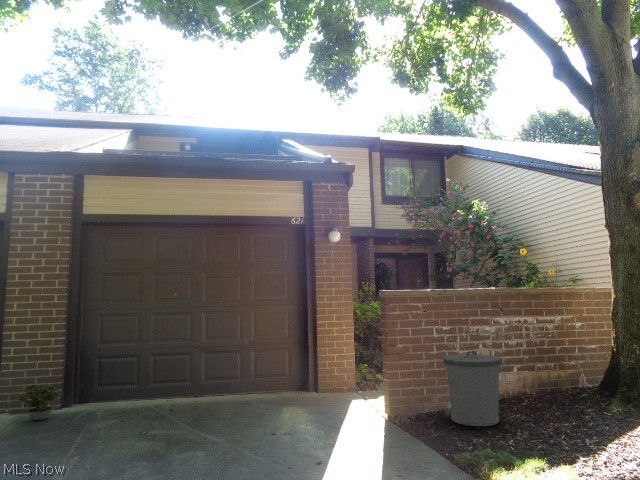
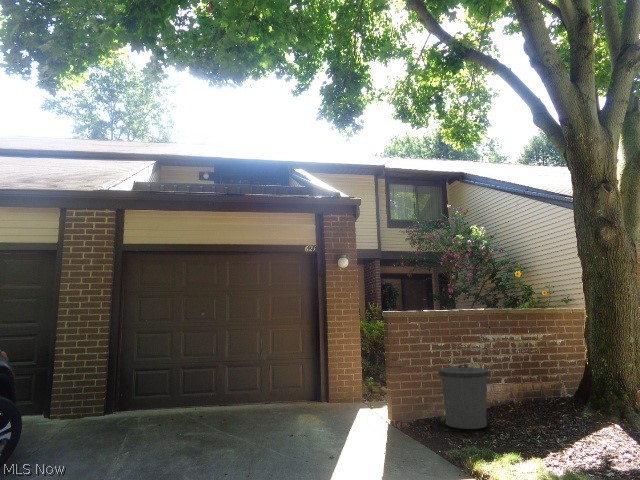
potted plant: present [20,385,58,420] -> none [72,393,103,424]

